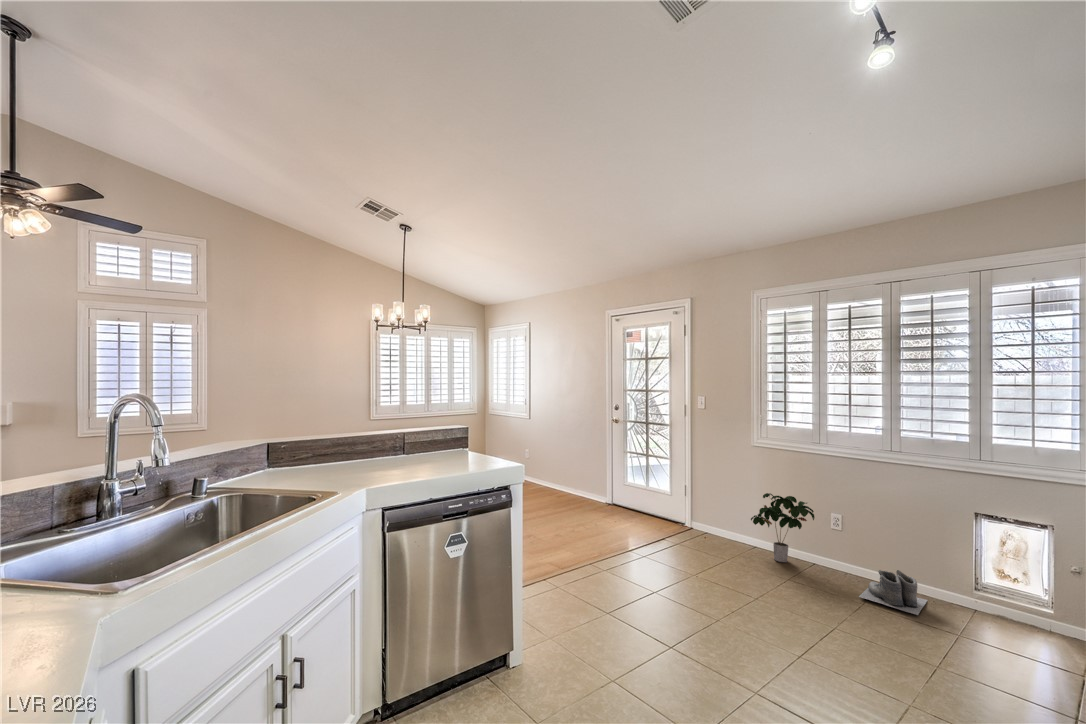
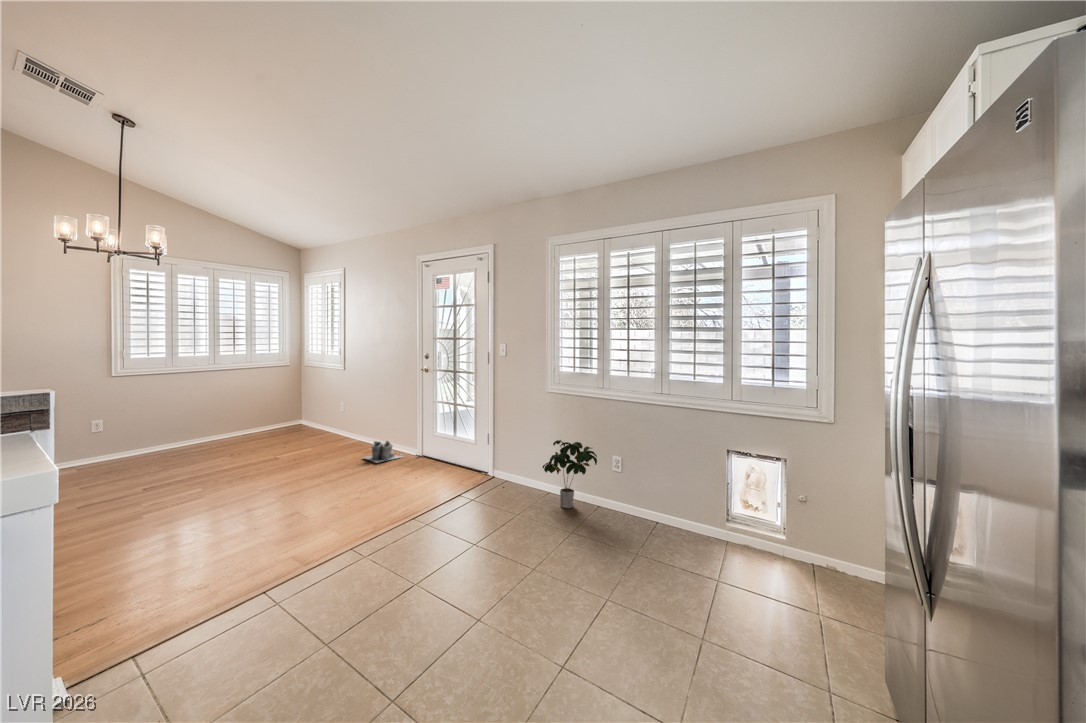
boots: present [859,570,928,615] -> present [363,441,403,463]

